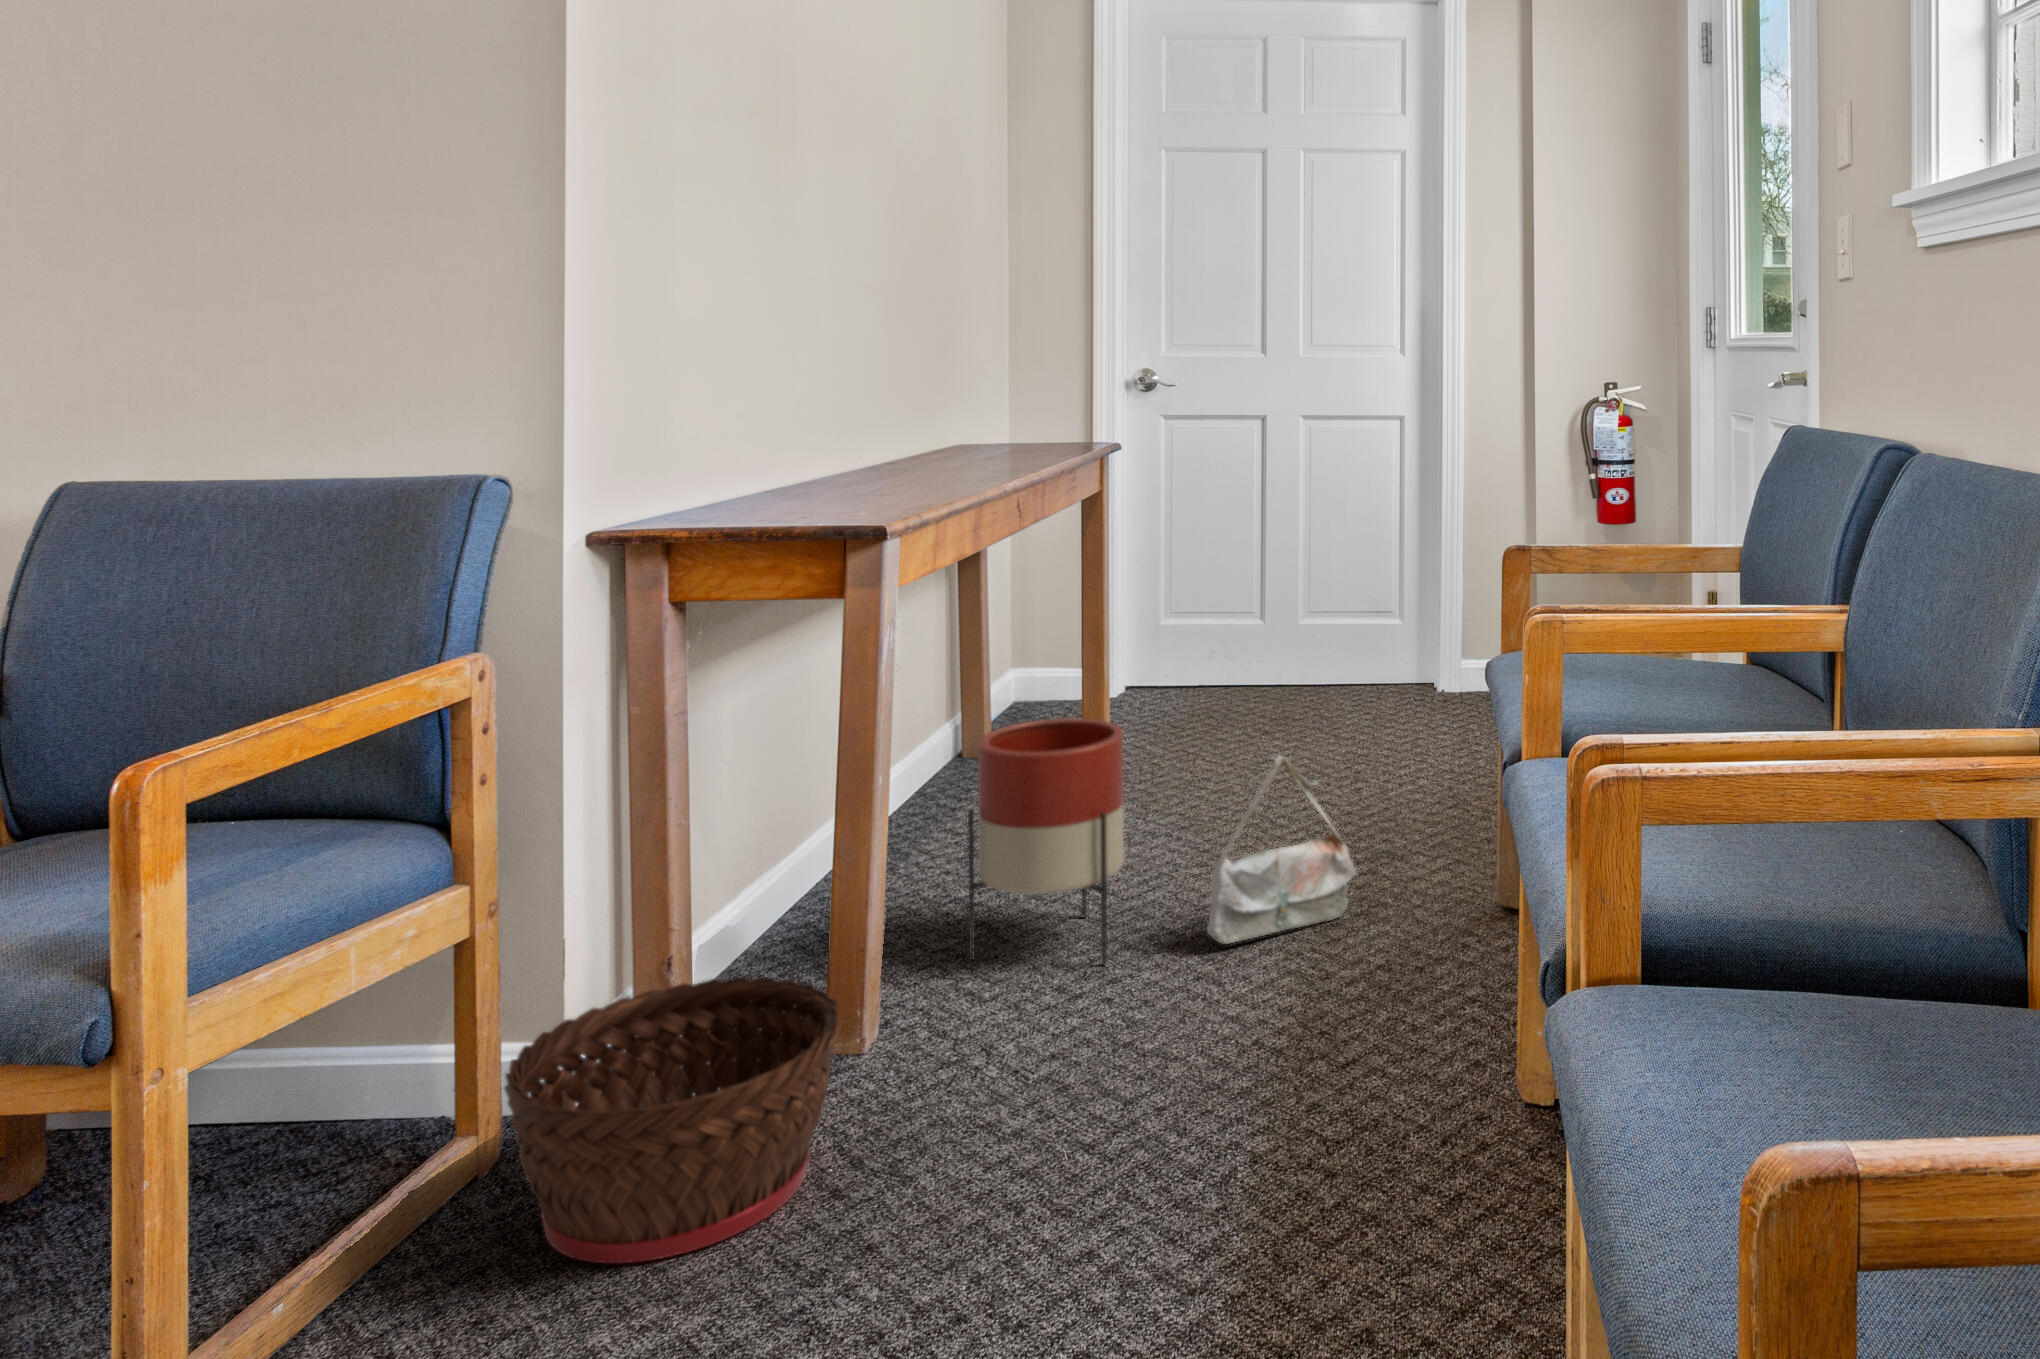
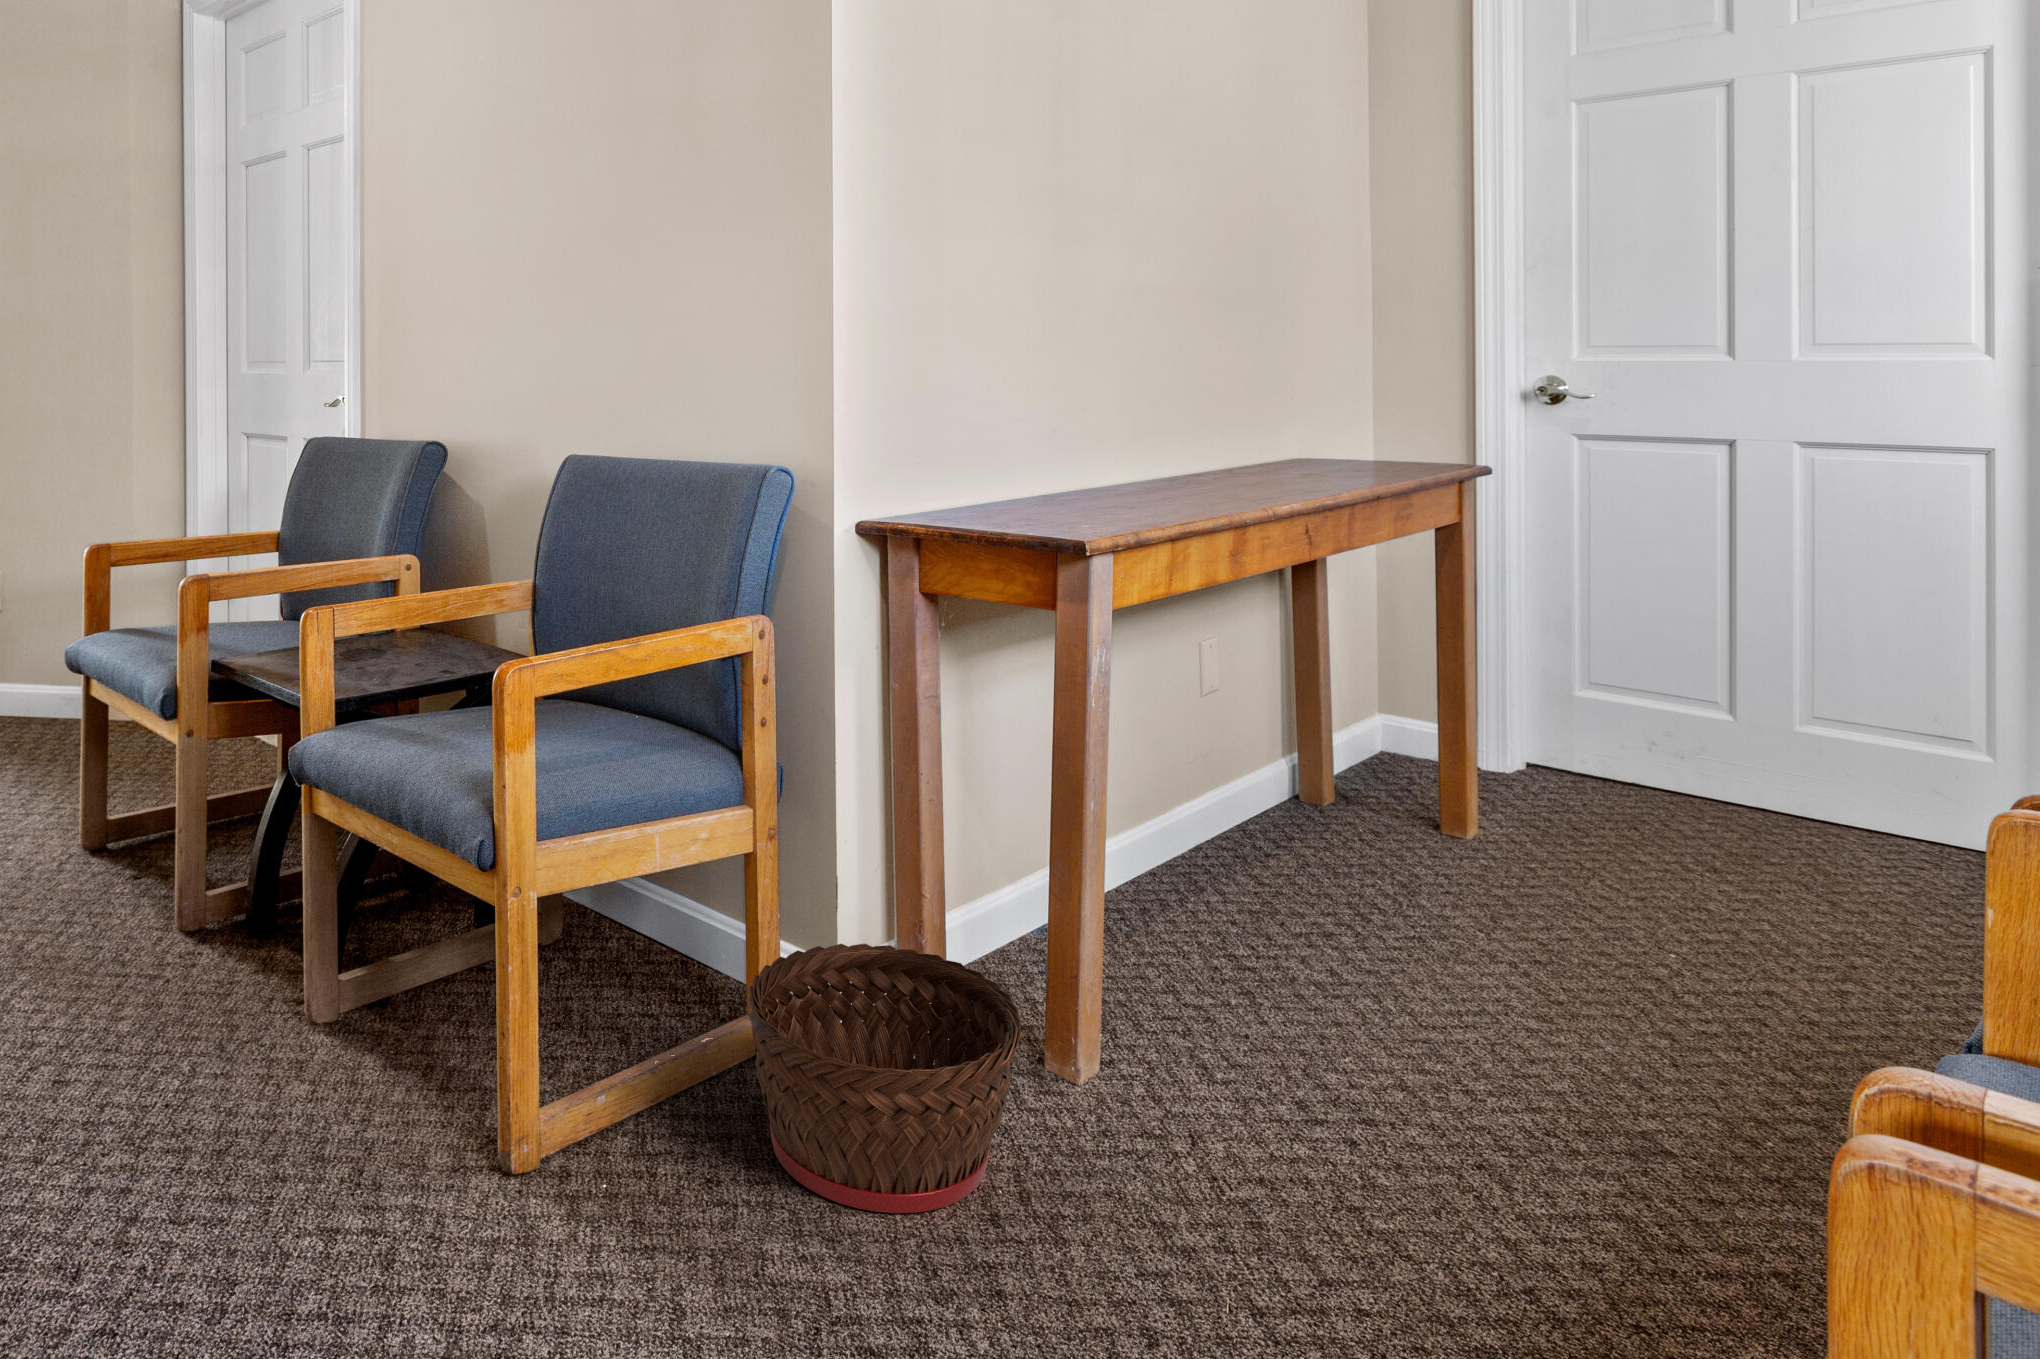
planter: present [968,718,1125,965] -> none [1222,790,1407,1096]
bag: present [1207,756,1357,944] -> none [1505,919,1752,1168]

